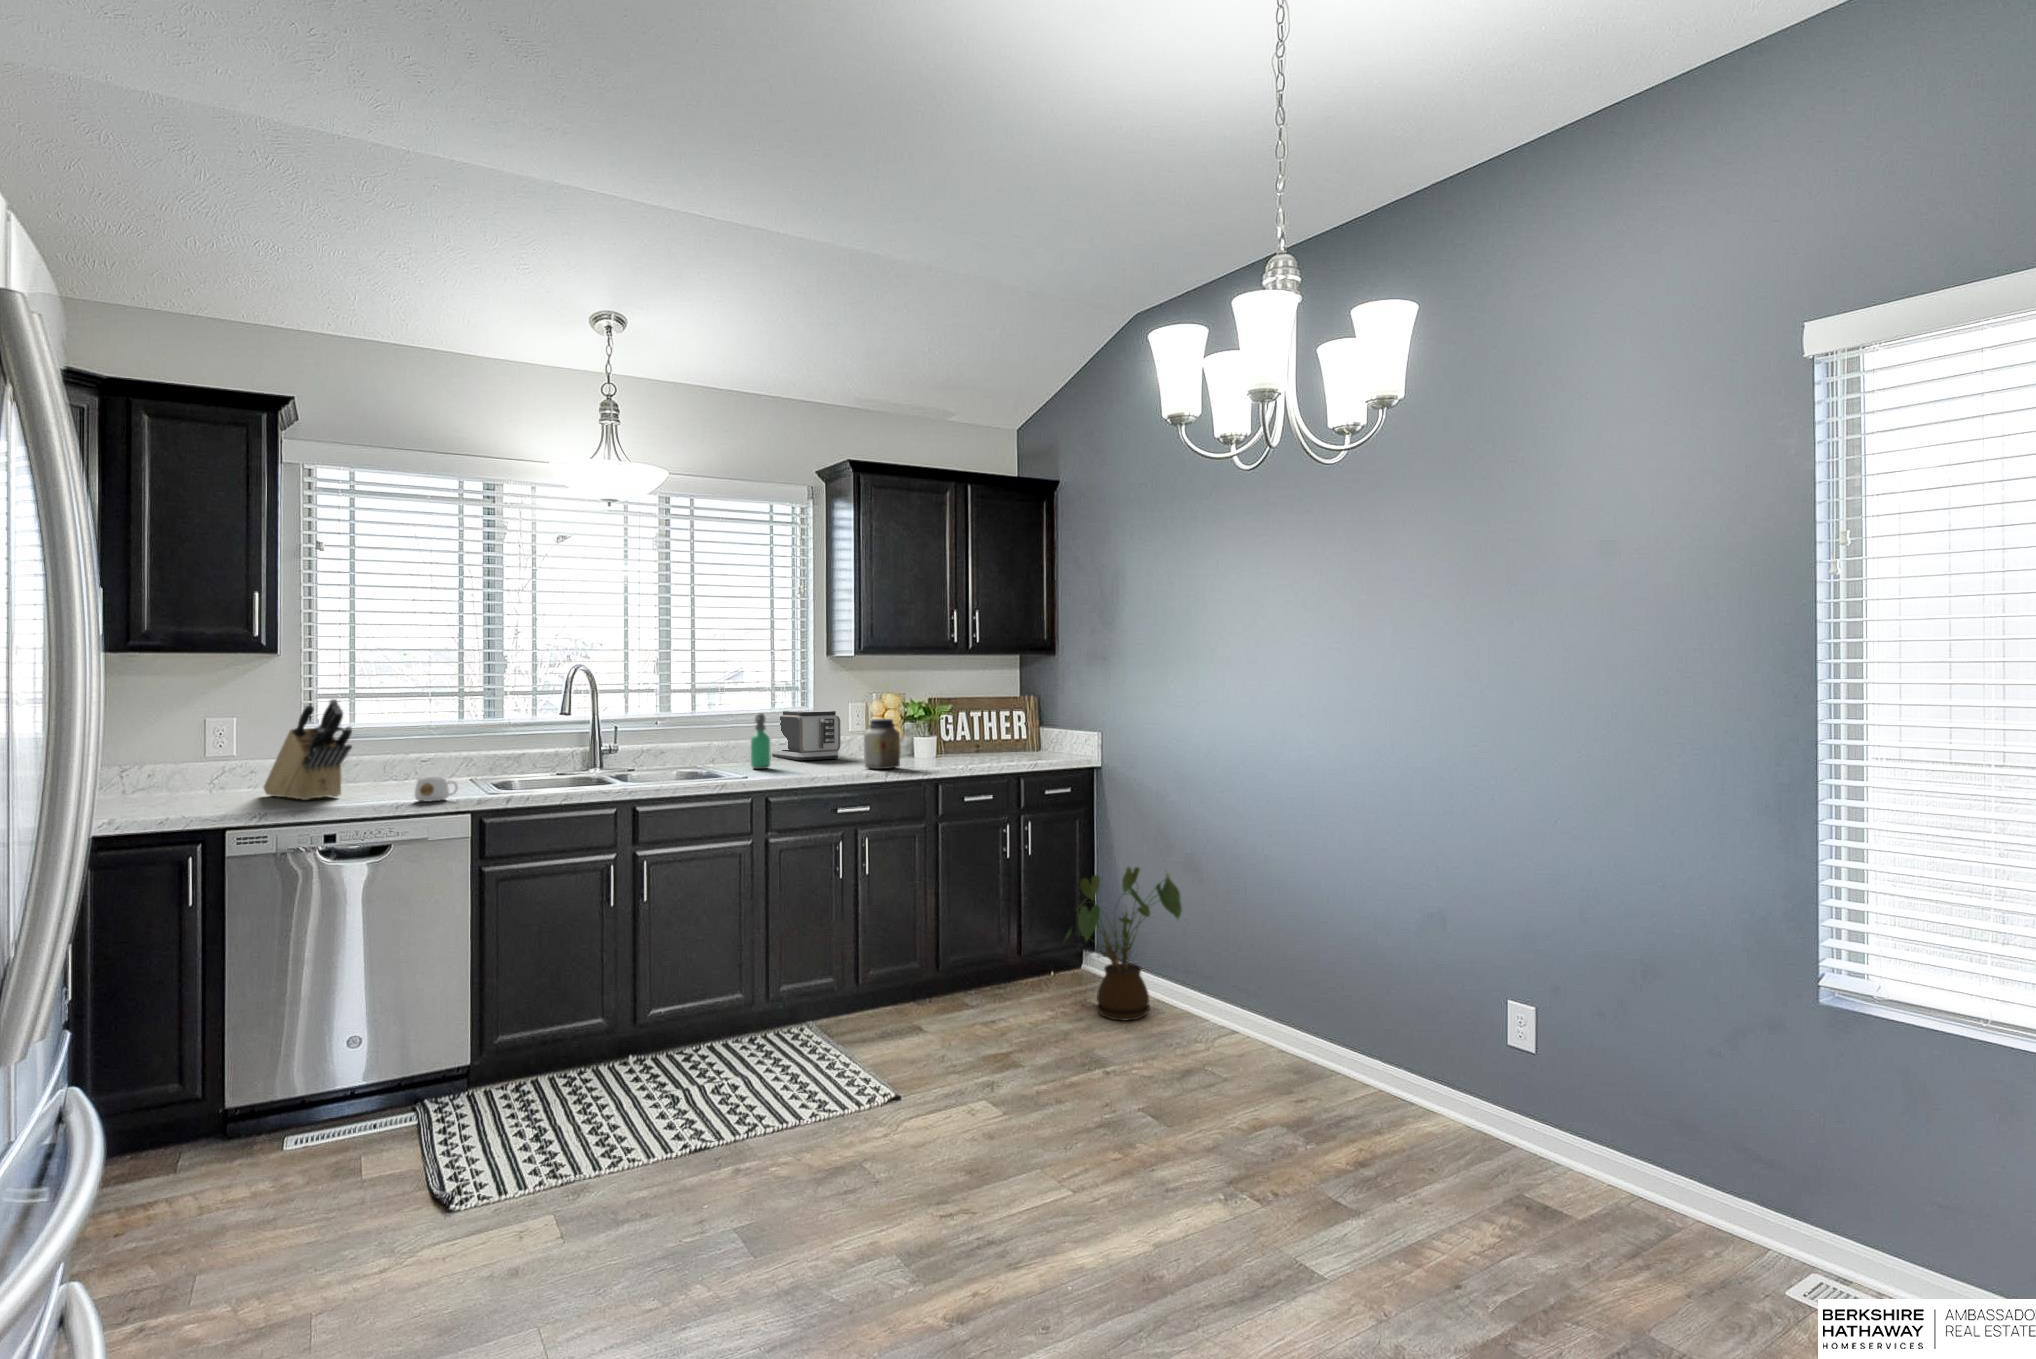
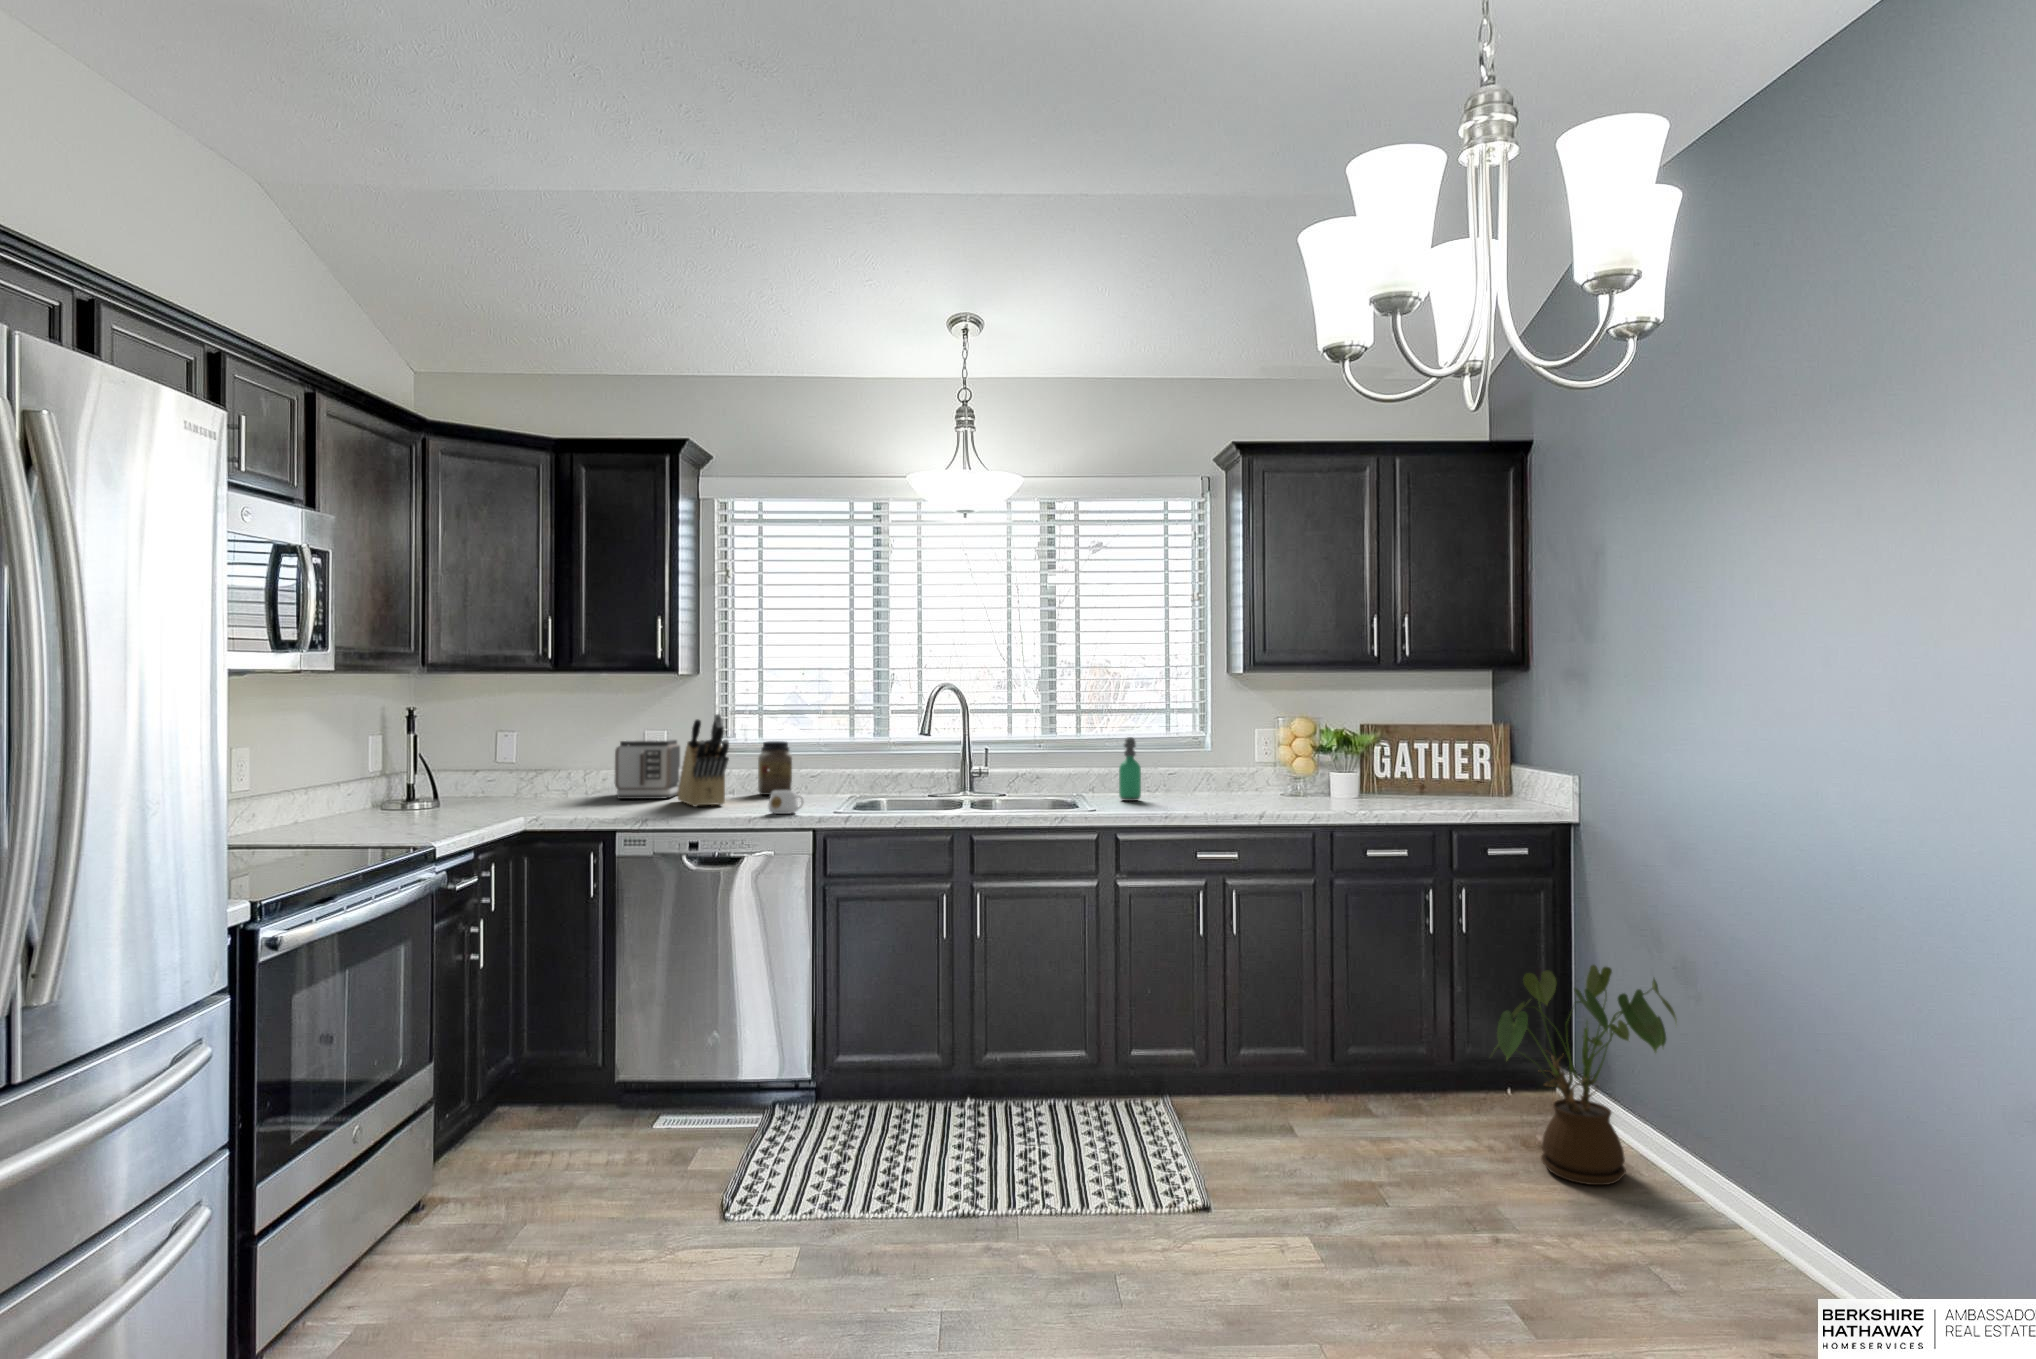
toaster: present [772,710,841,760] -> present [615,740,680,799]
jar: present [864,719,901,769] -> present [758,741,792,795]

